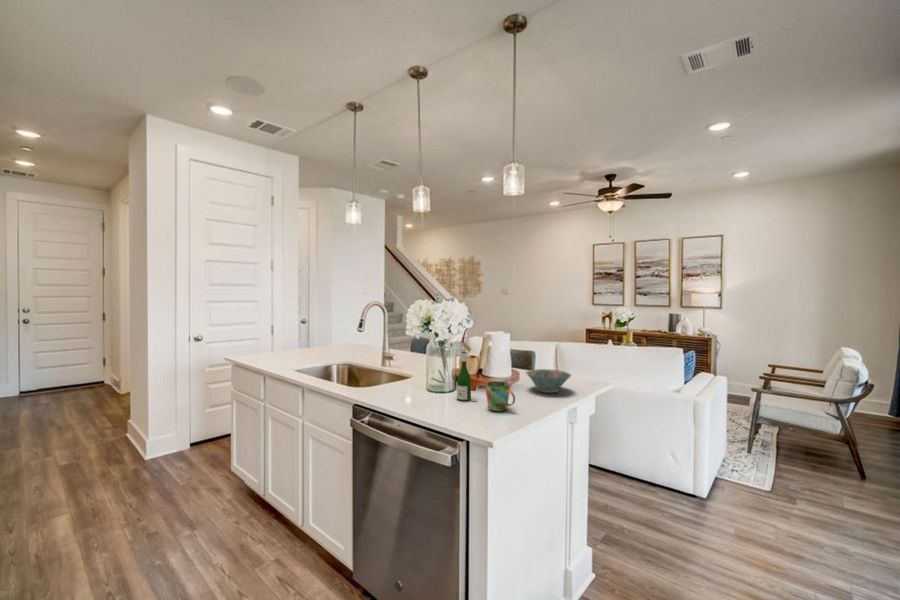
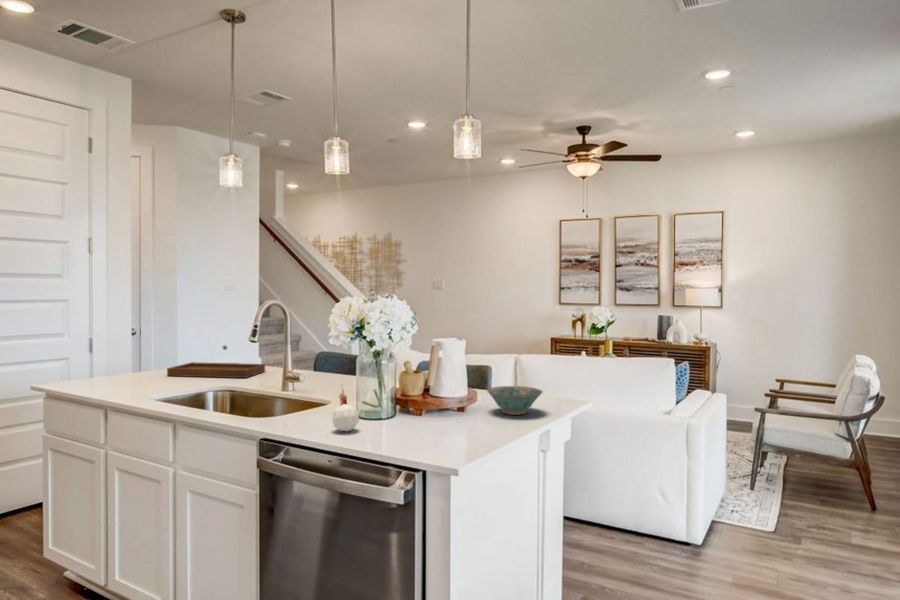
wine bottle: present [457,328,477,401] -> none [401,333,428,428]
tray: none [312,332,376,355] -> present [167,345,265,378]
candle: none [404,365,424,402] -> present [332,389,359,431]
mug: present [486,381,515,411] -> none [441,400,479,437]

